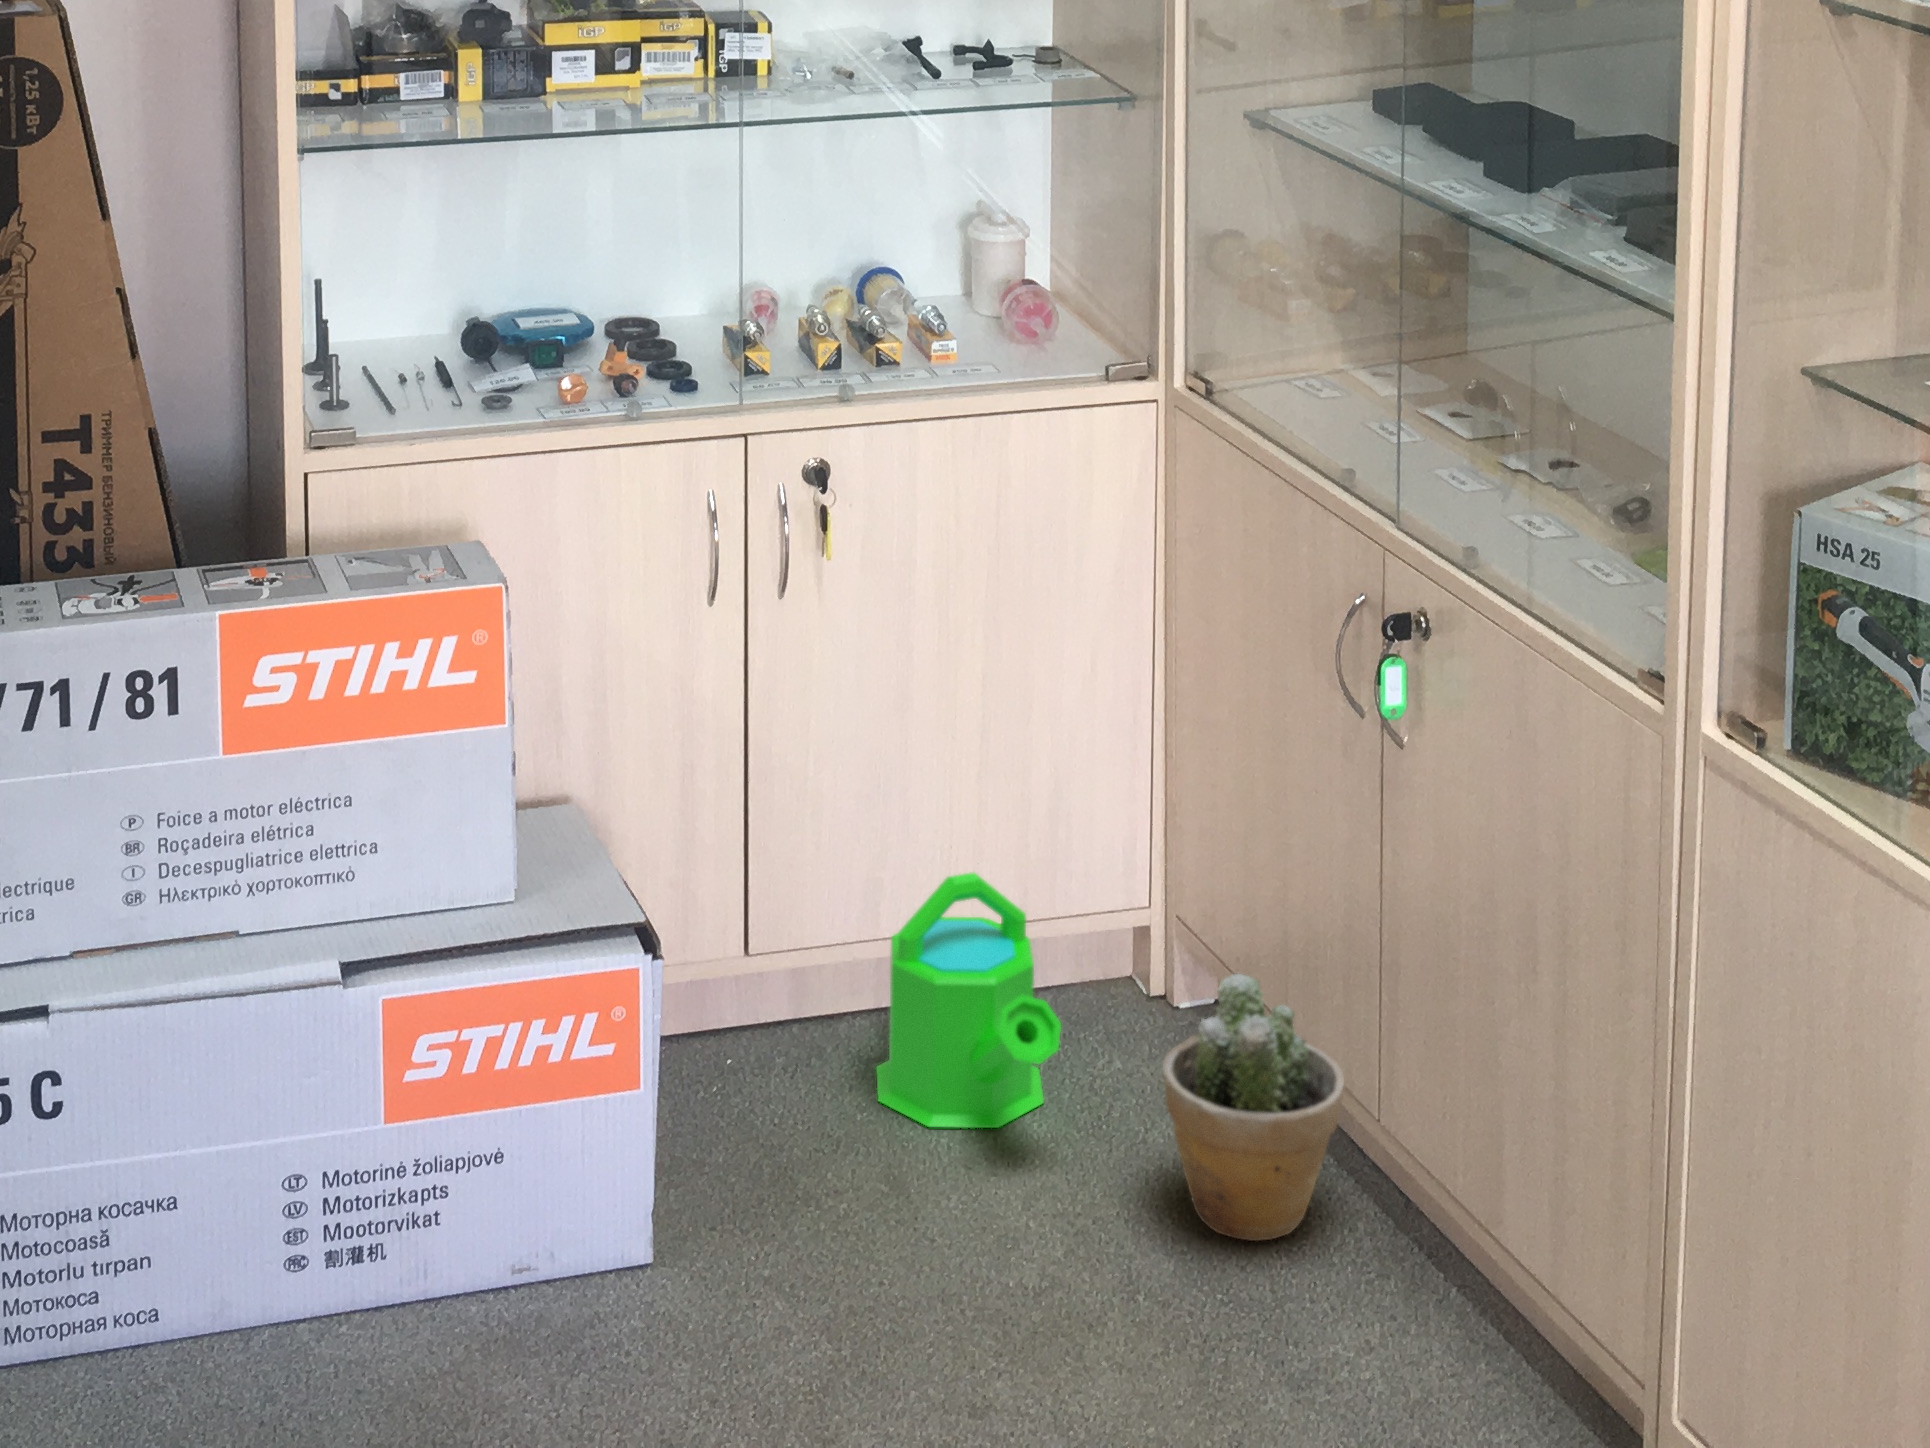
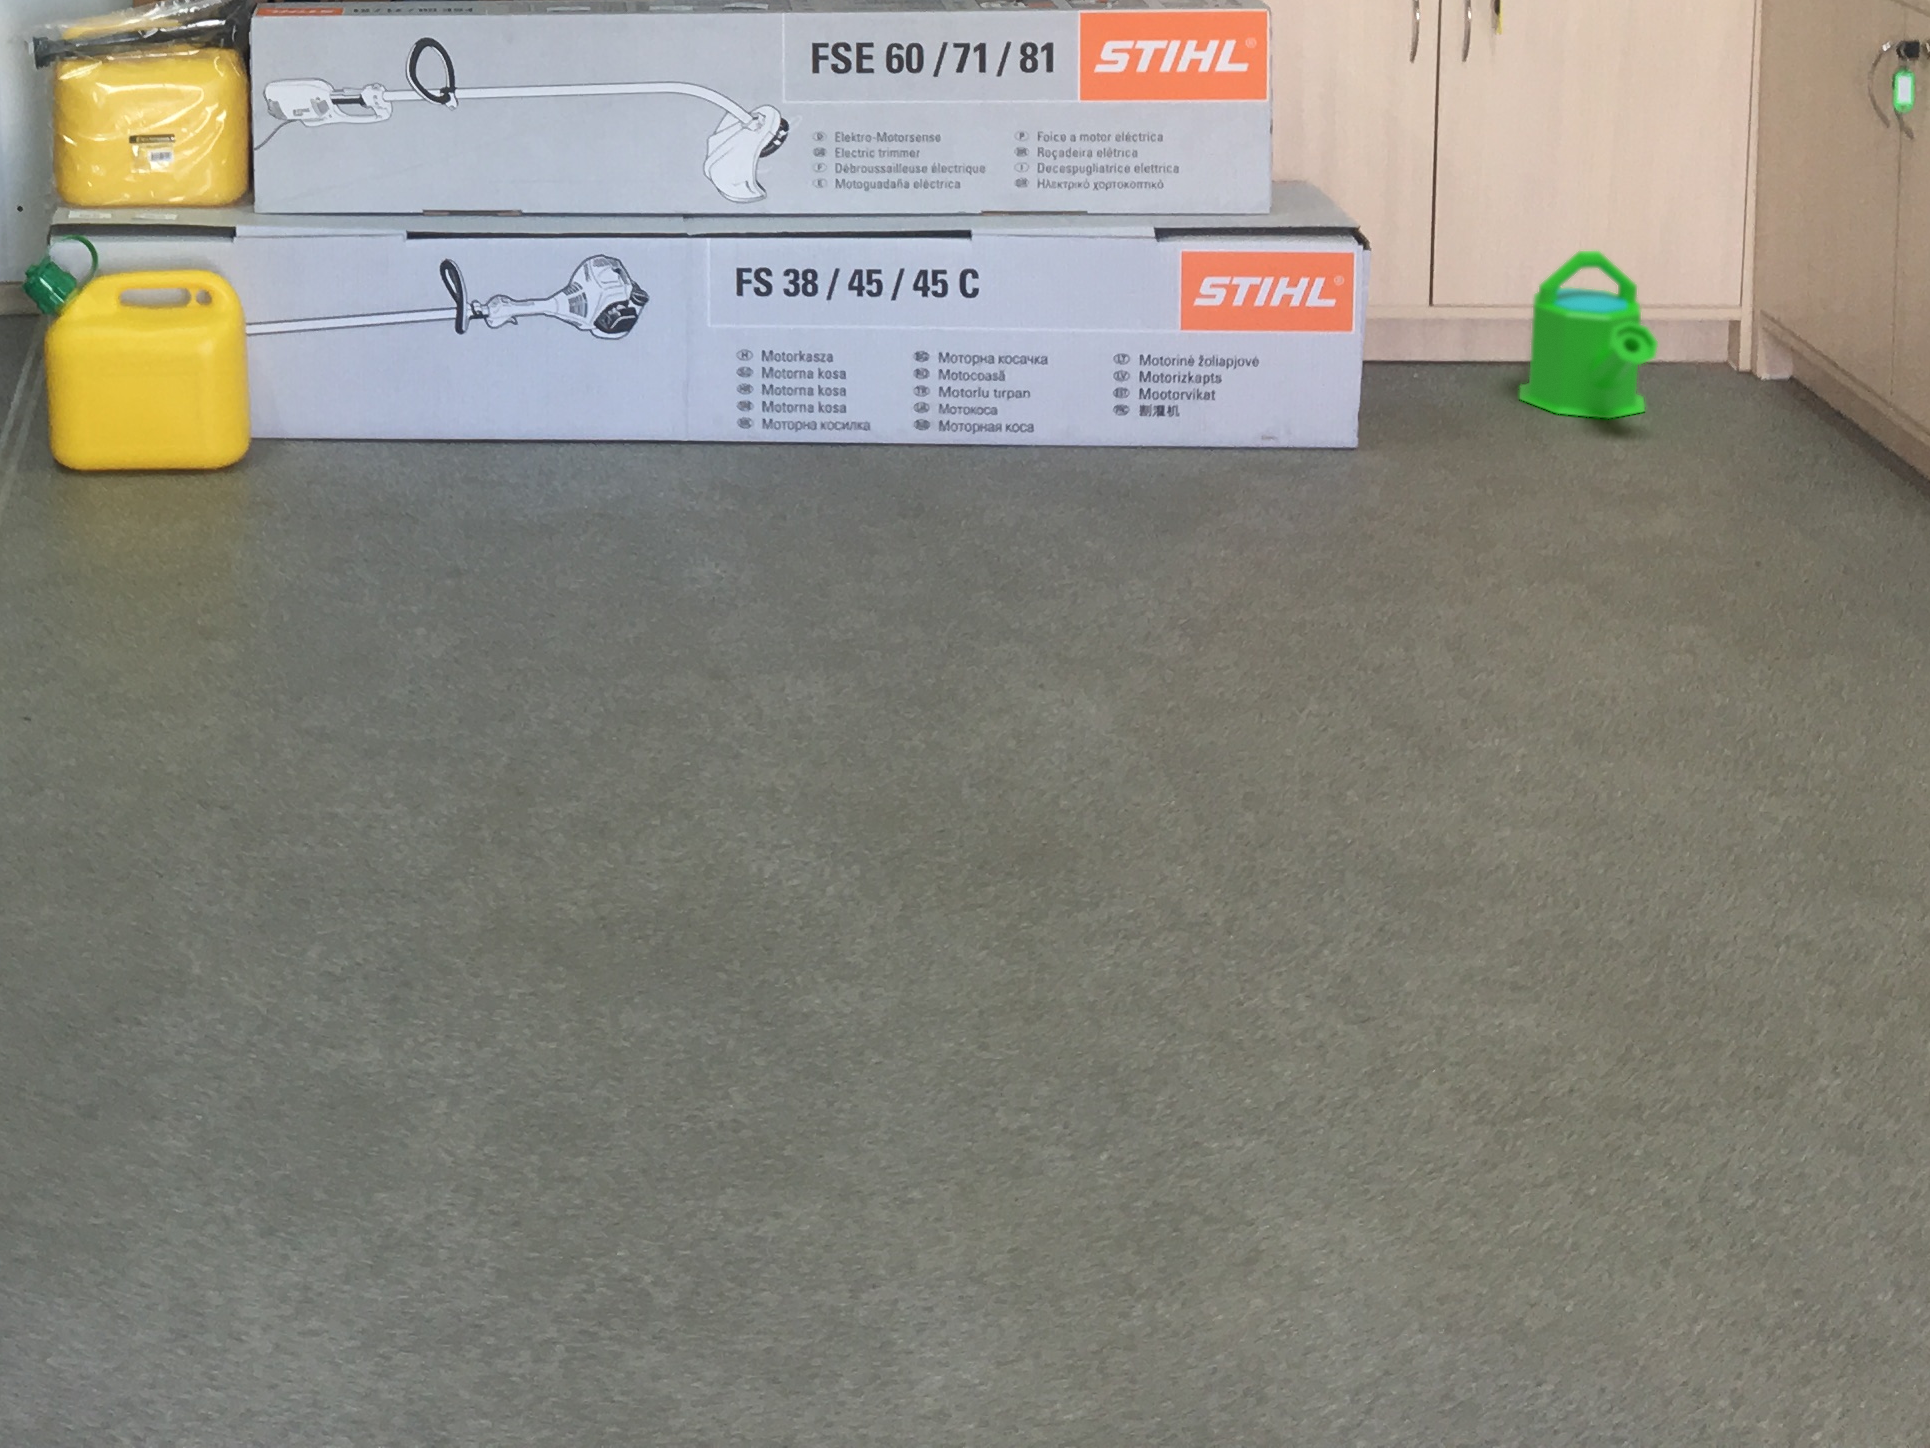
potted plant: present [1163,974,1344,1241] -> none [1732,309,1872,484]

